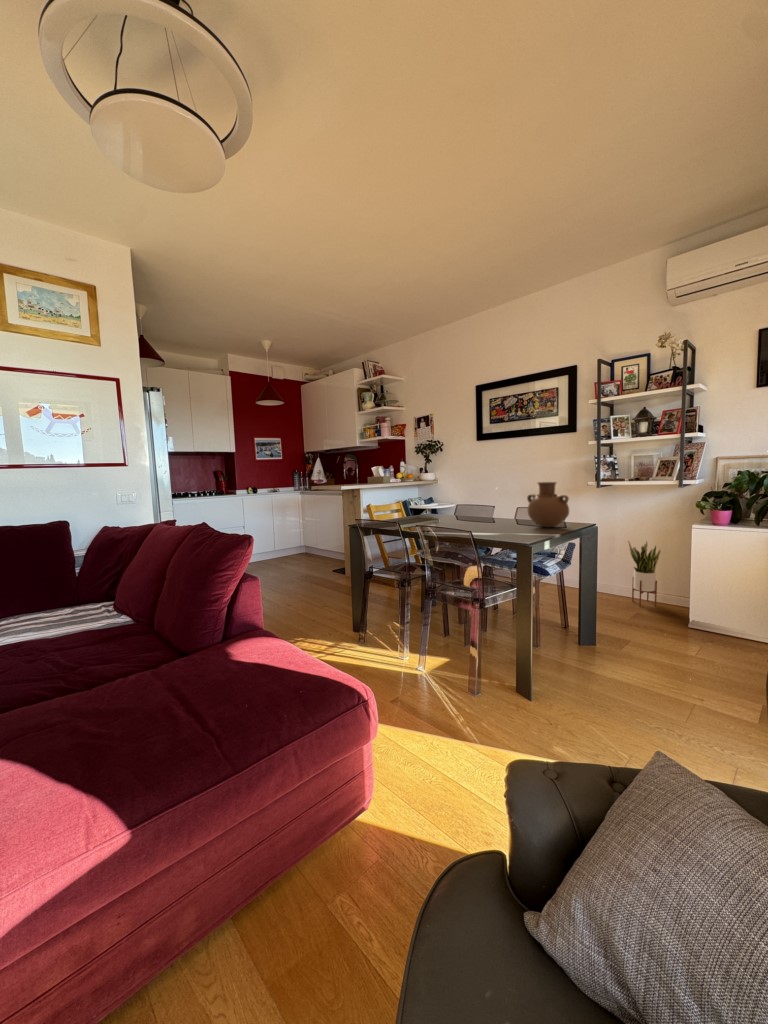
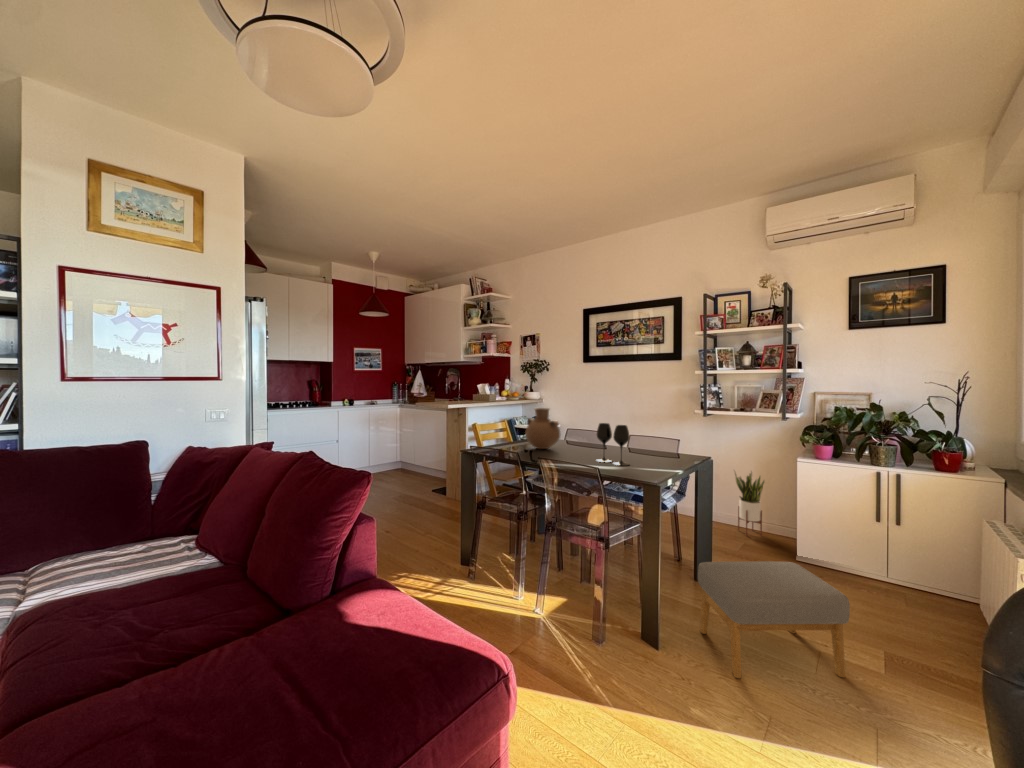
vase: present [527,482,569,527] -> present [525,408,560,449]
wine glass: none [477,493,509,533] -> present [596,423,630,466]
footstool: none [573,621,720,725] -> present [698,561,850,678]

